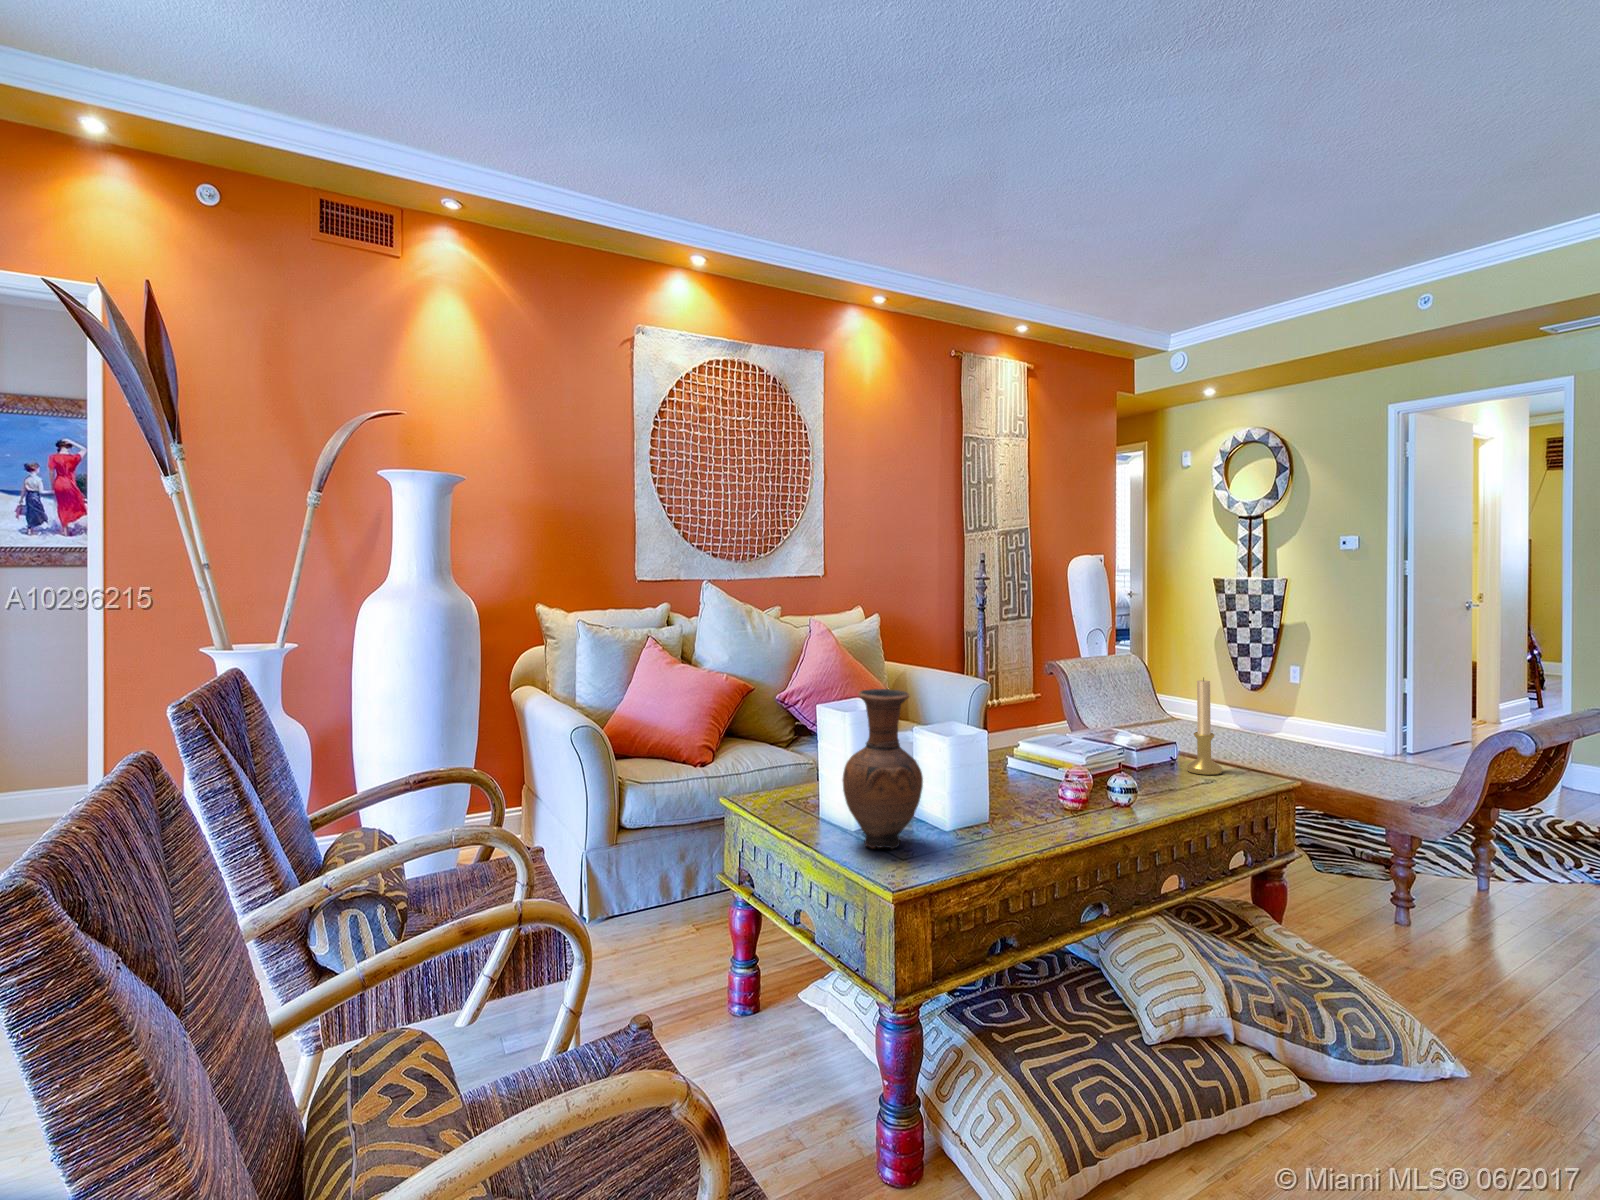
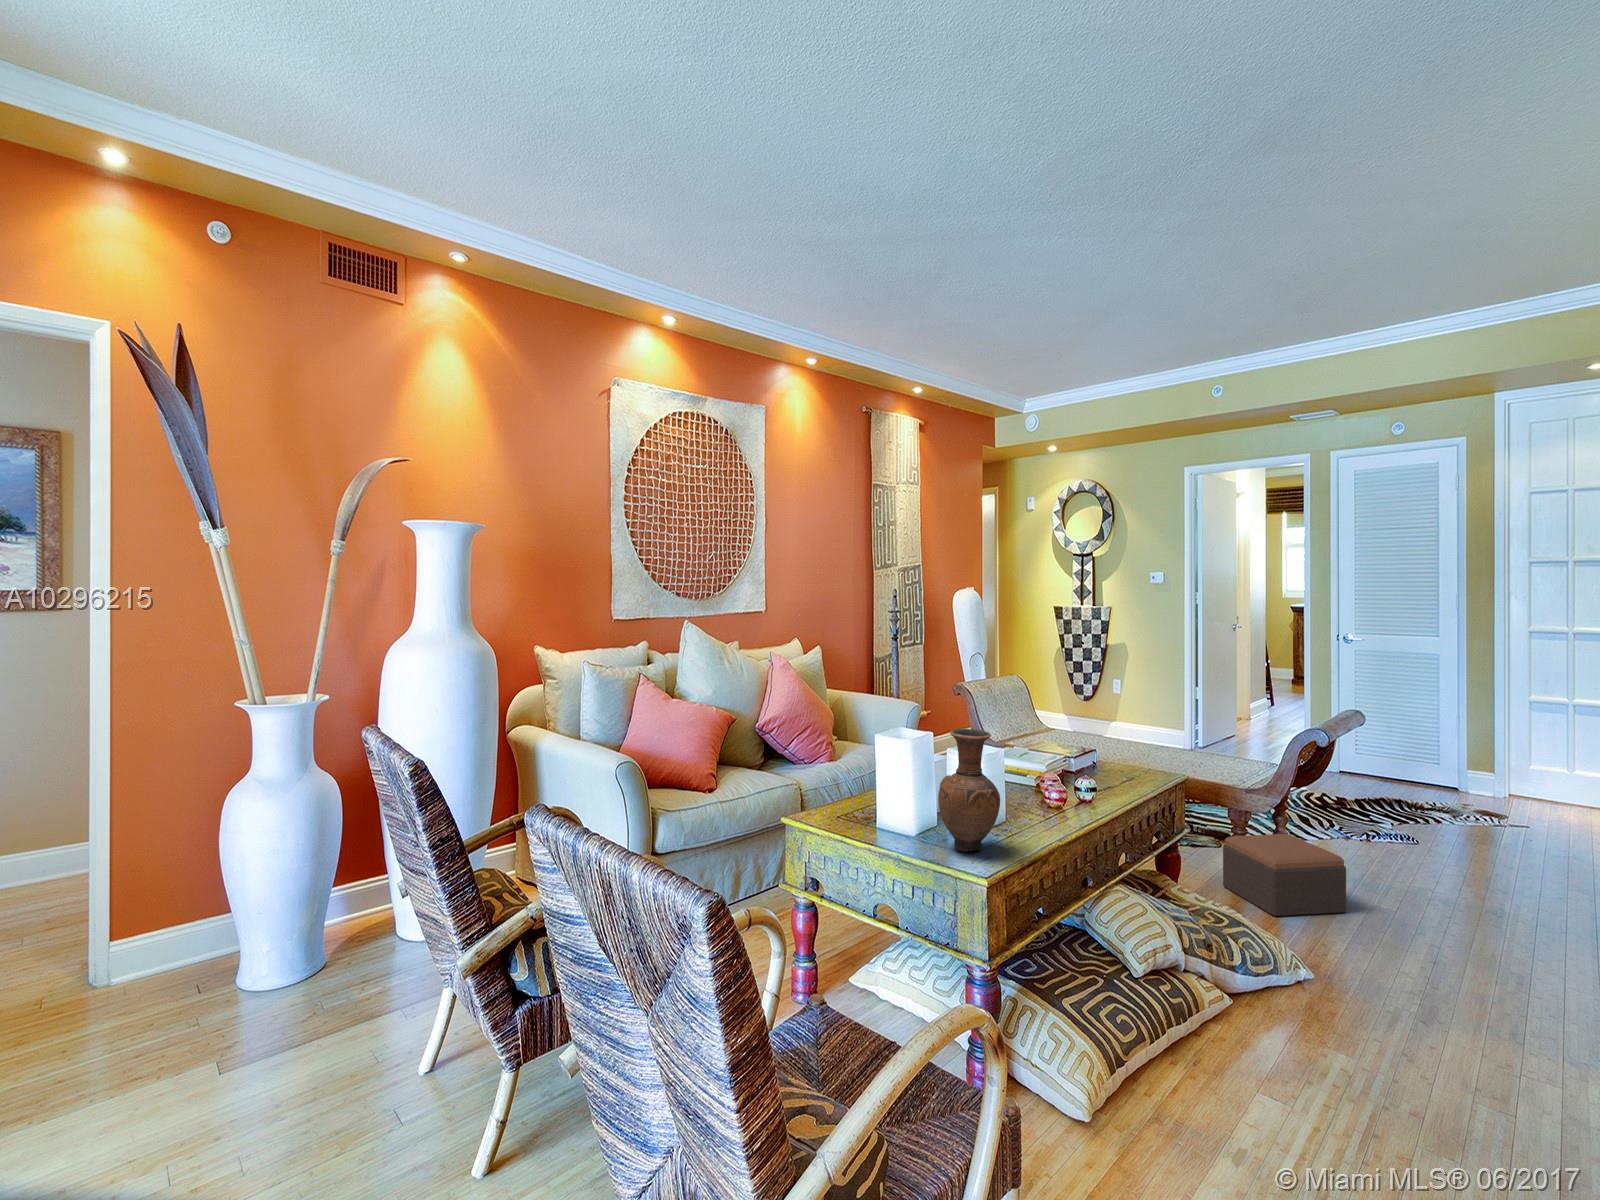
candle holder: present [1186,678,1223,775] -> none [1120,704,1147,777]
footstool: none [1370,868,1558,989] -> present [1223,834,1346,916]

